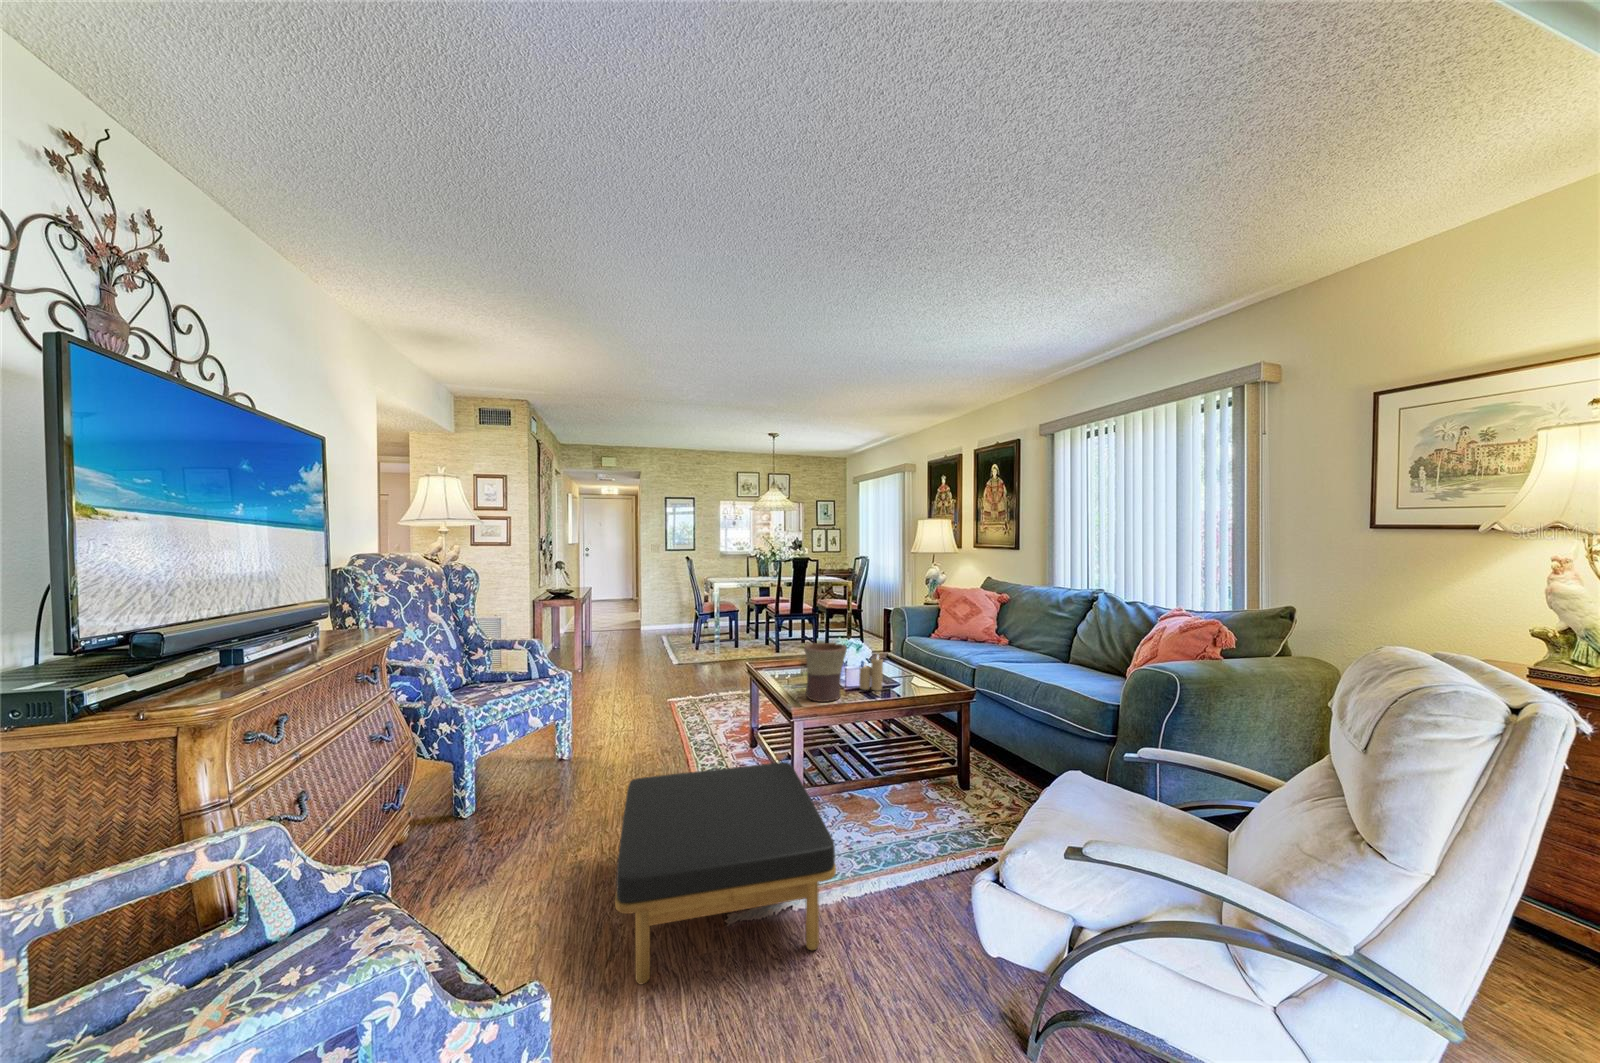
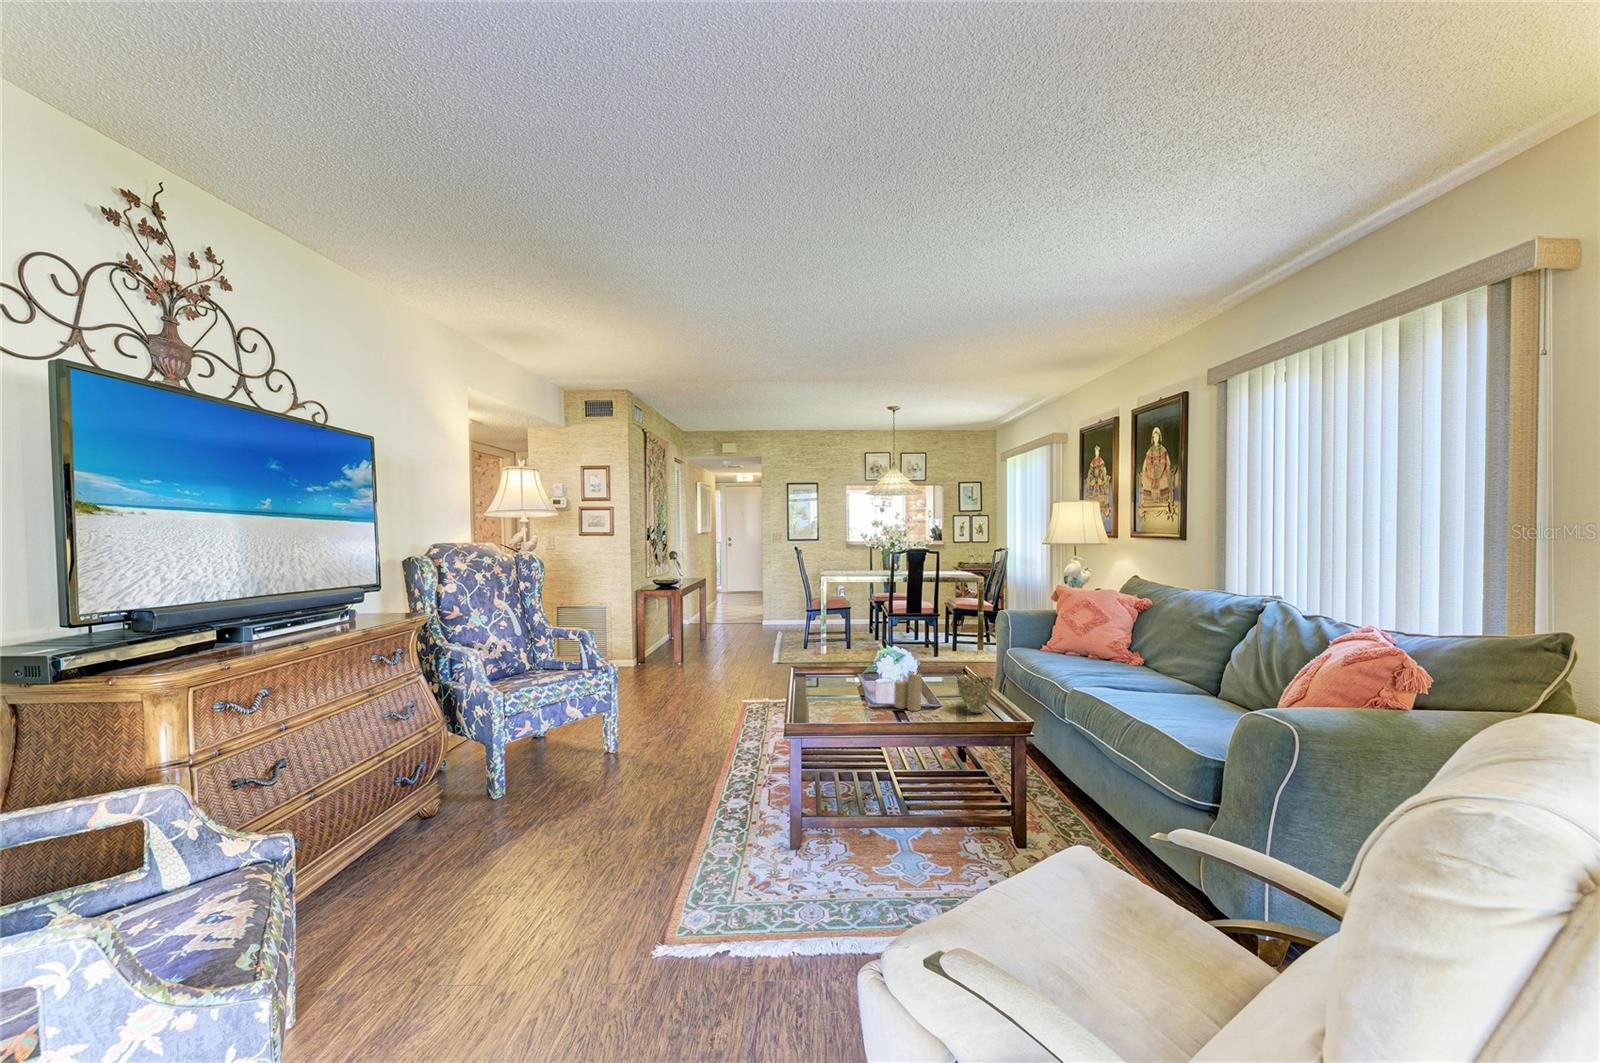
flower pot: present [804,643,847,702] -> none [821,650,871,719]
decorative bowl: none [909,657,939,688] -> present [957,674,994,713]
ottoman: present [615,762,836,984] -> none [508,781,774,1010]

